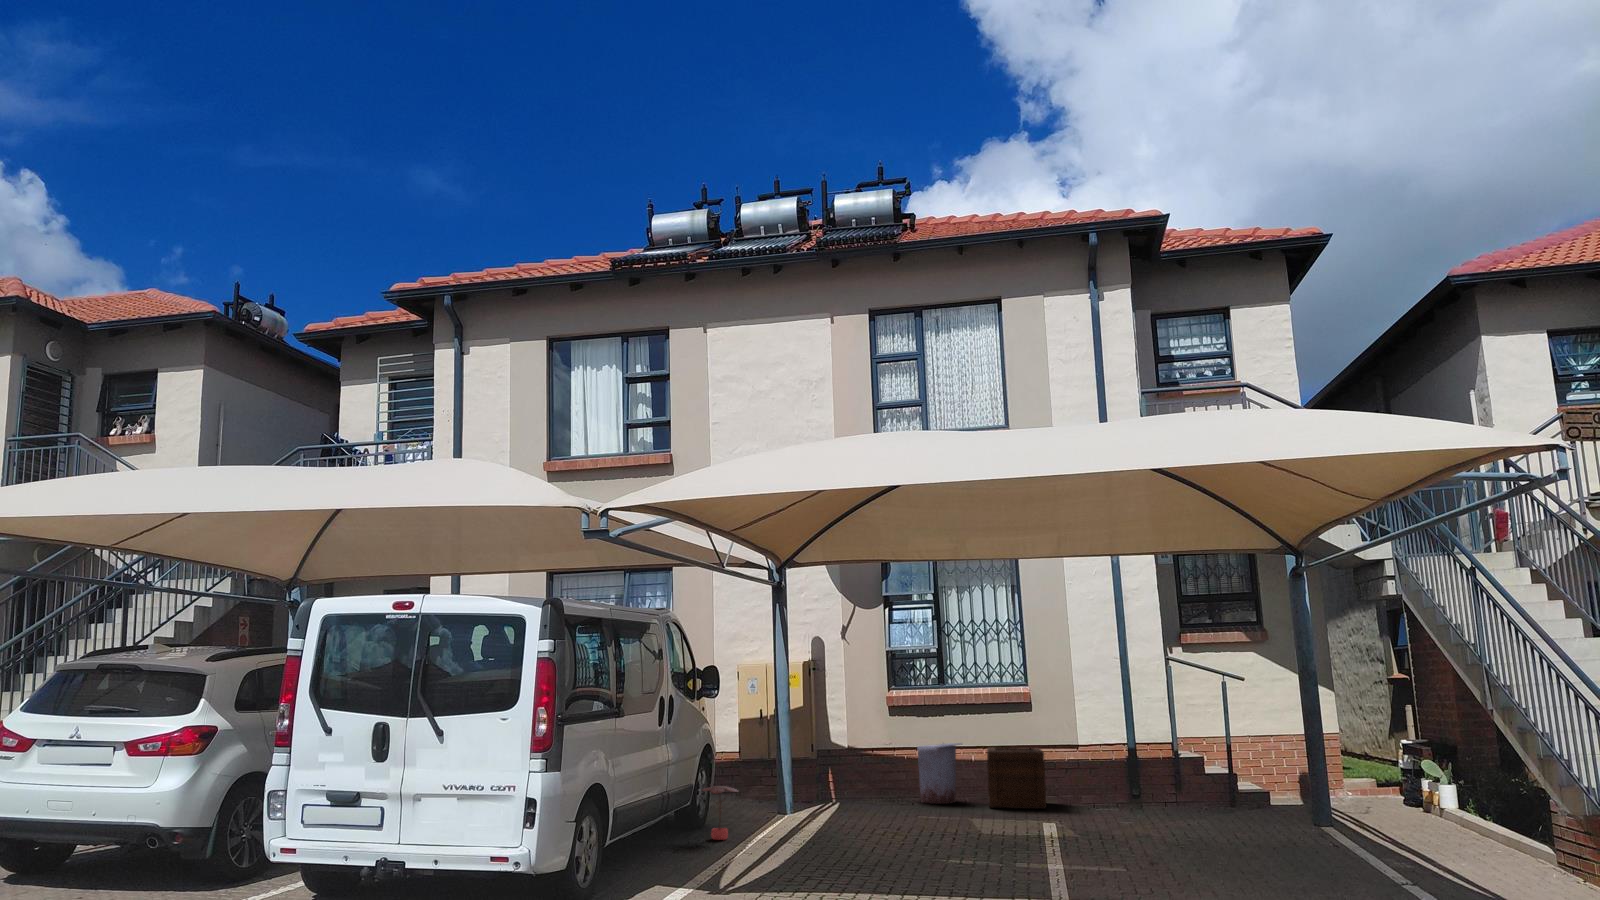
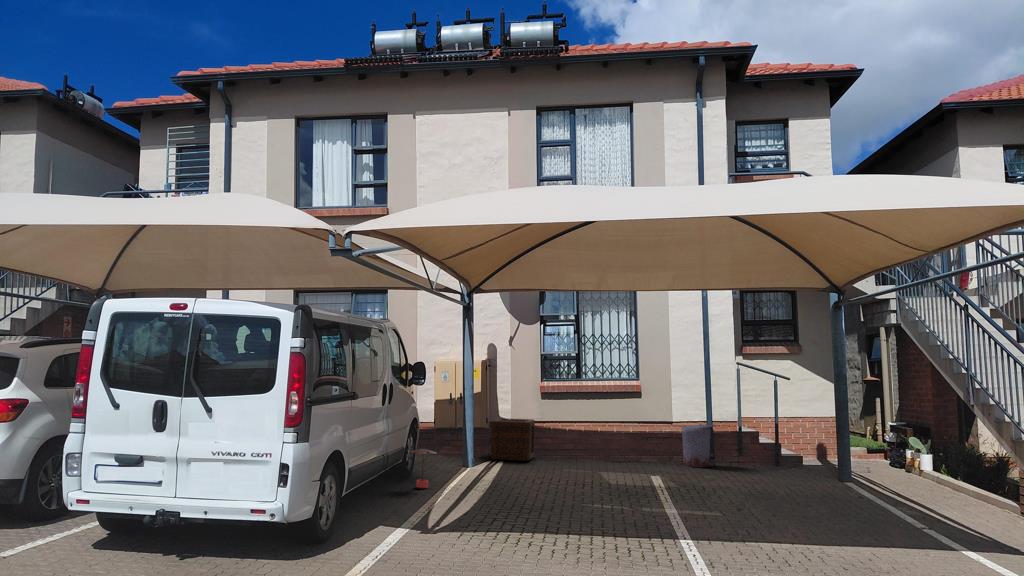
trash can: present [918,743,961,804] -> present [682,424,715,468]
wooden crate: present [987,747,1046,809] -> present [491,418,535,461]

